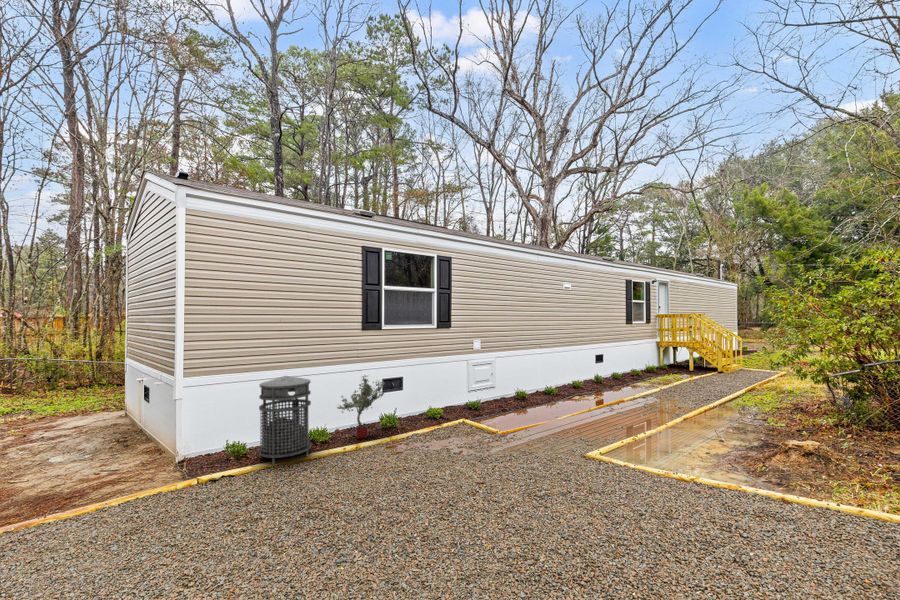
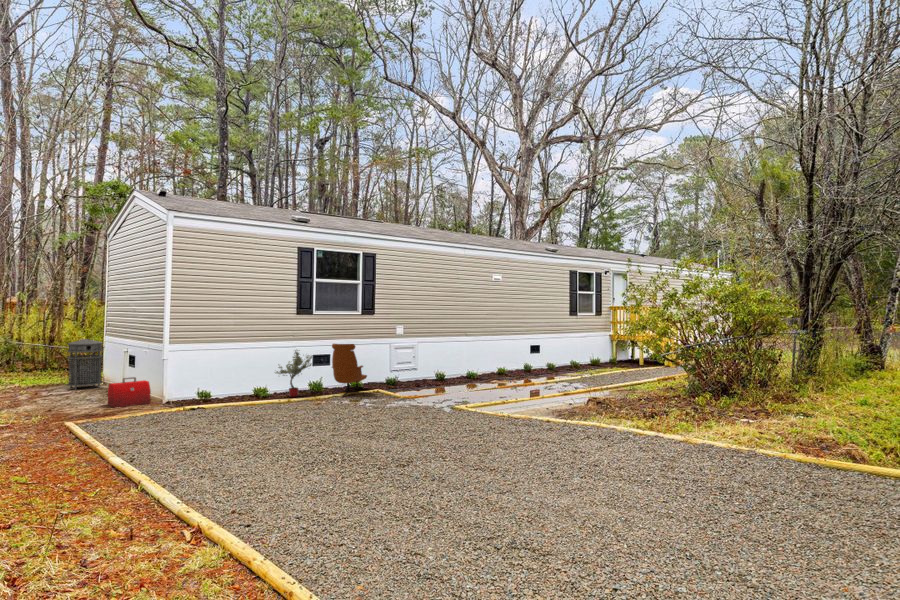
lounge chair: none [409,366,451,436] -> present [332,344,367,397]
trash can: present [259,376,311,464] -> present [67,339,103,390]
toolbox: none [102,423,165,474] -> present [108,377,151,408]

